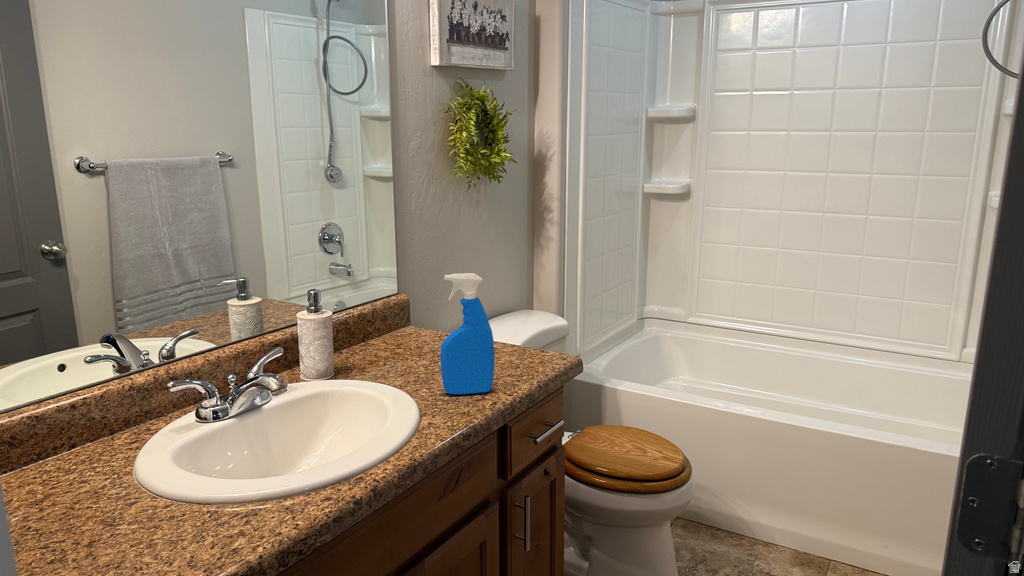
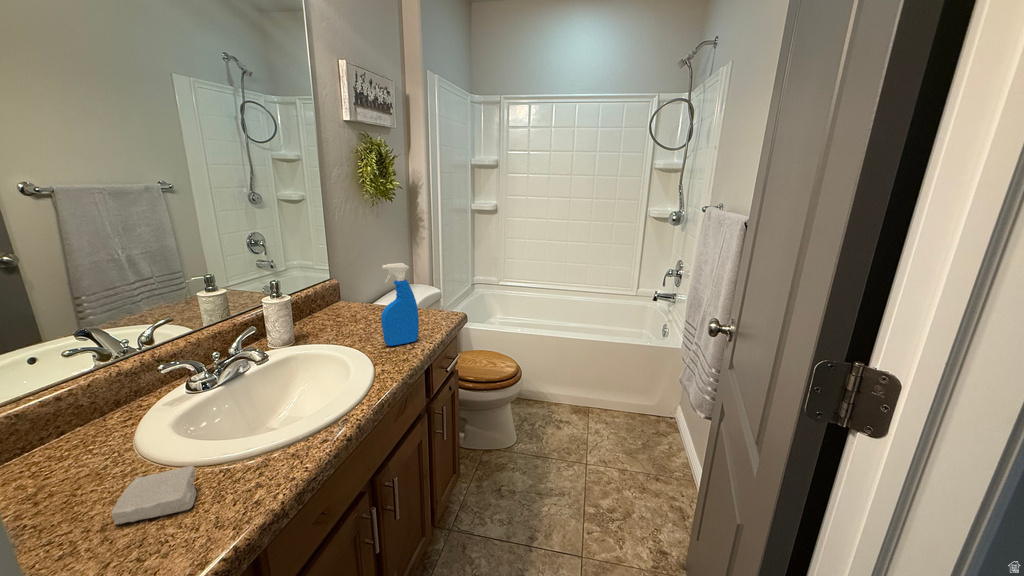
soap bar: none [98,494,181,543] -> present [112,466,196,524]

